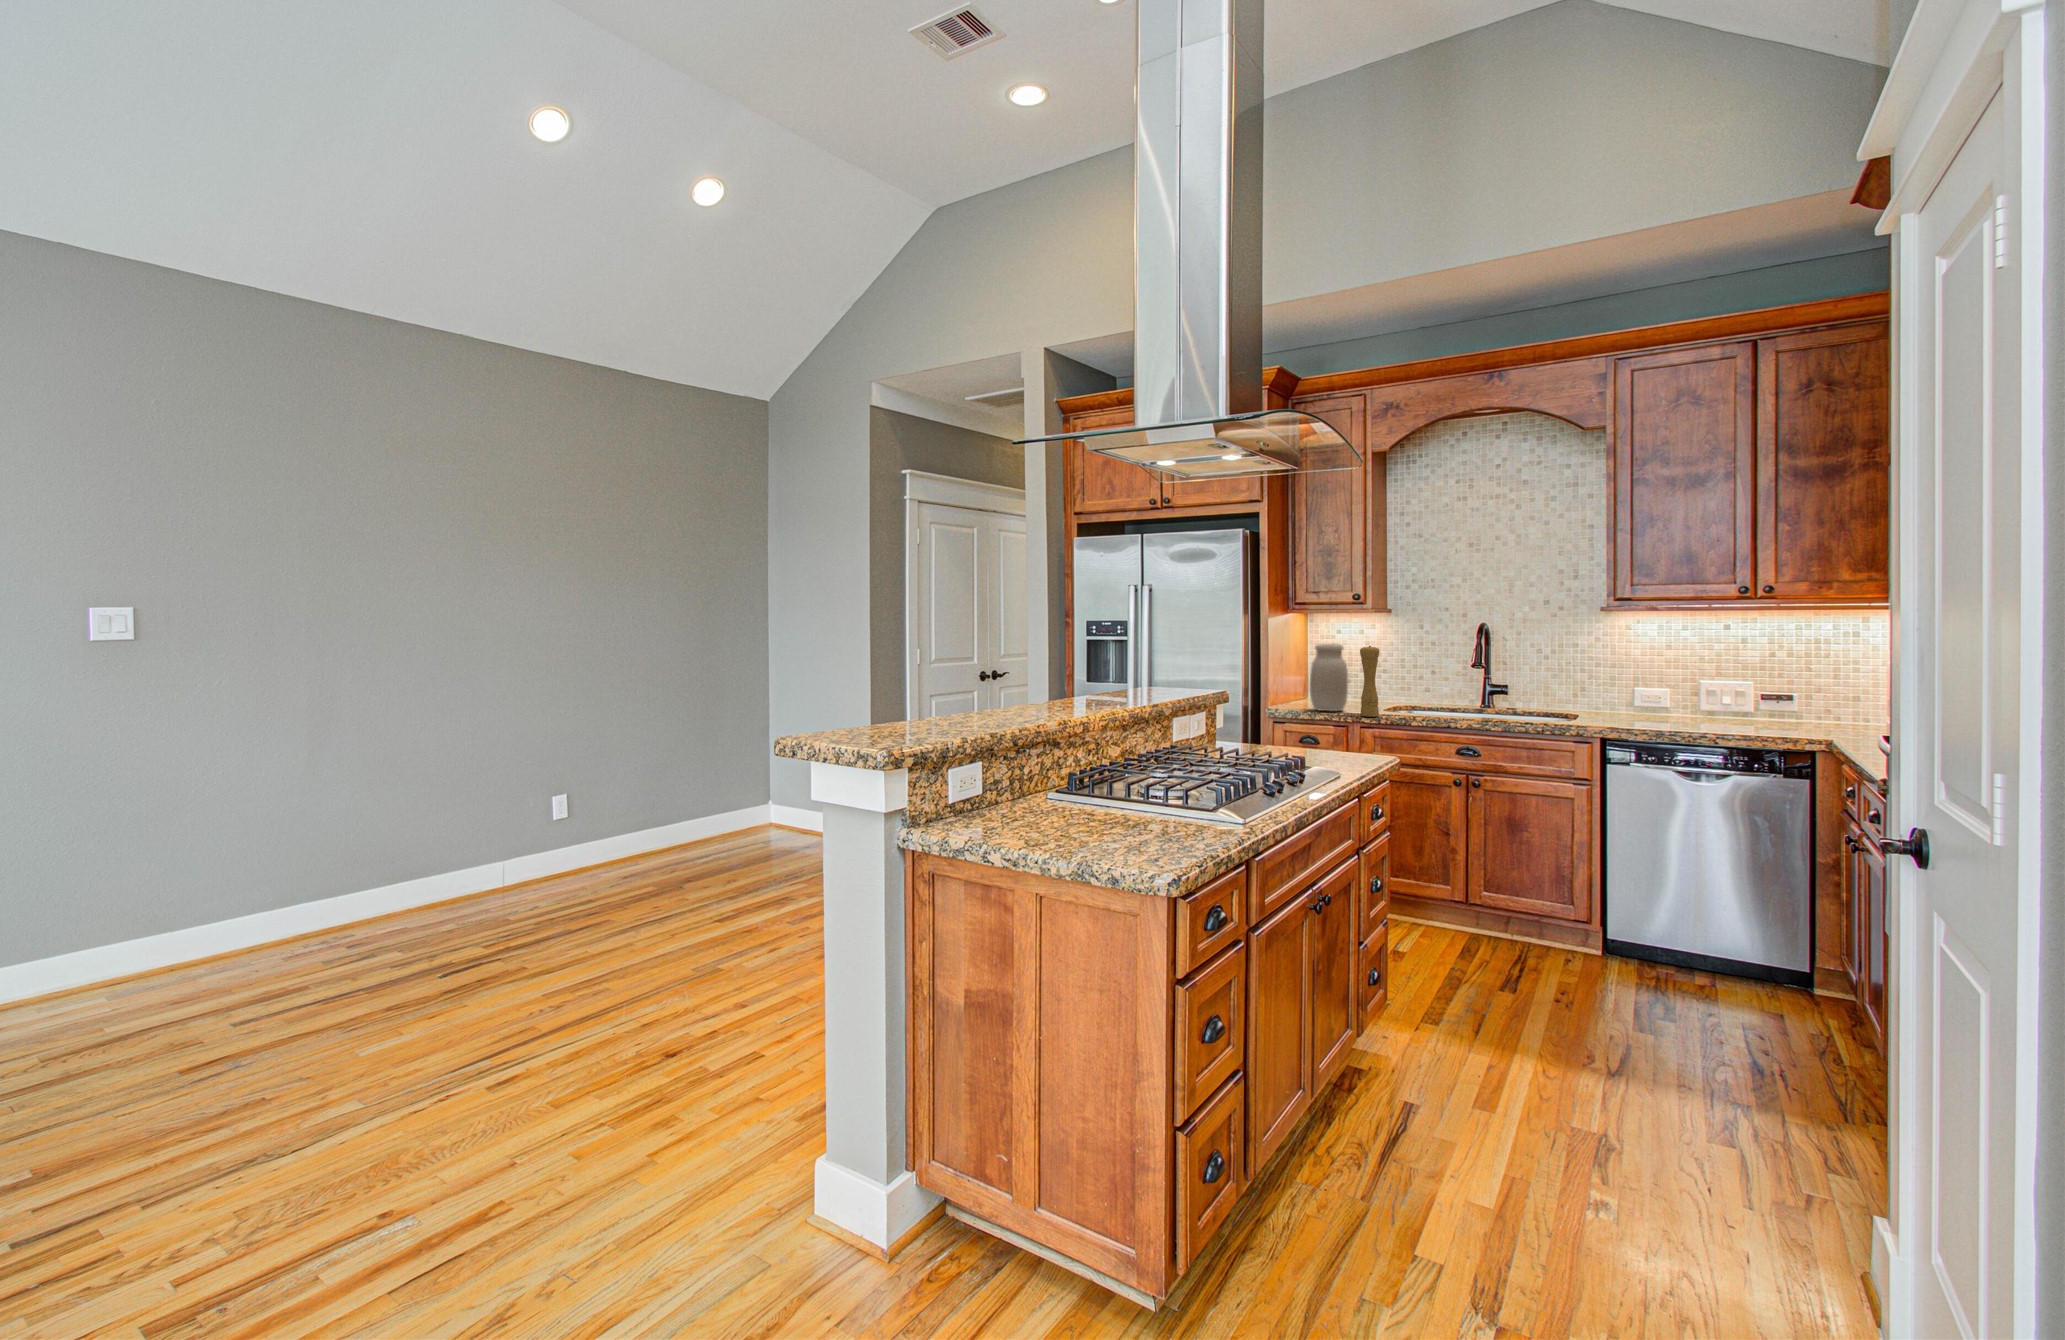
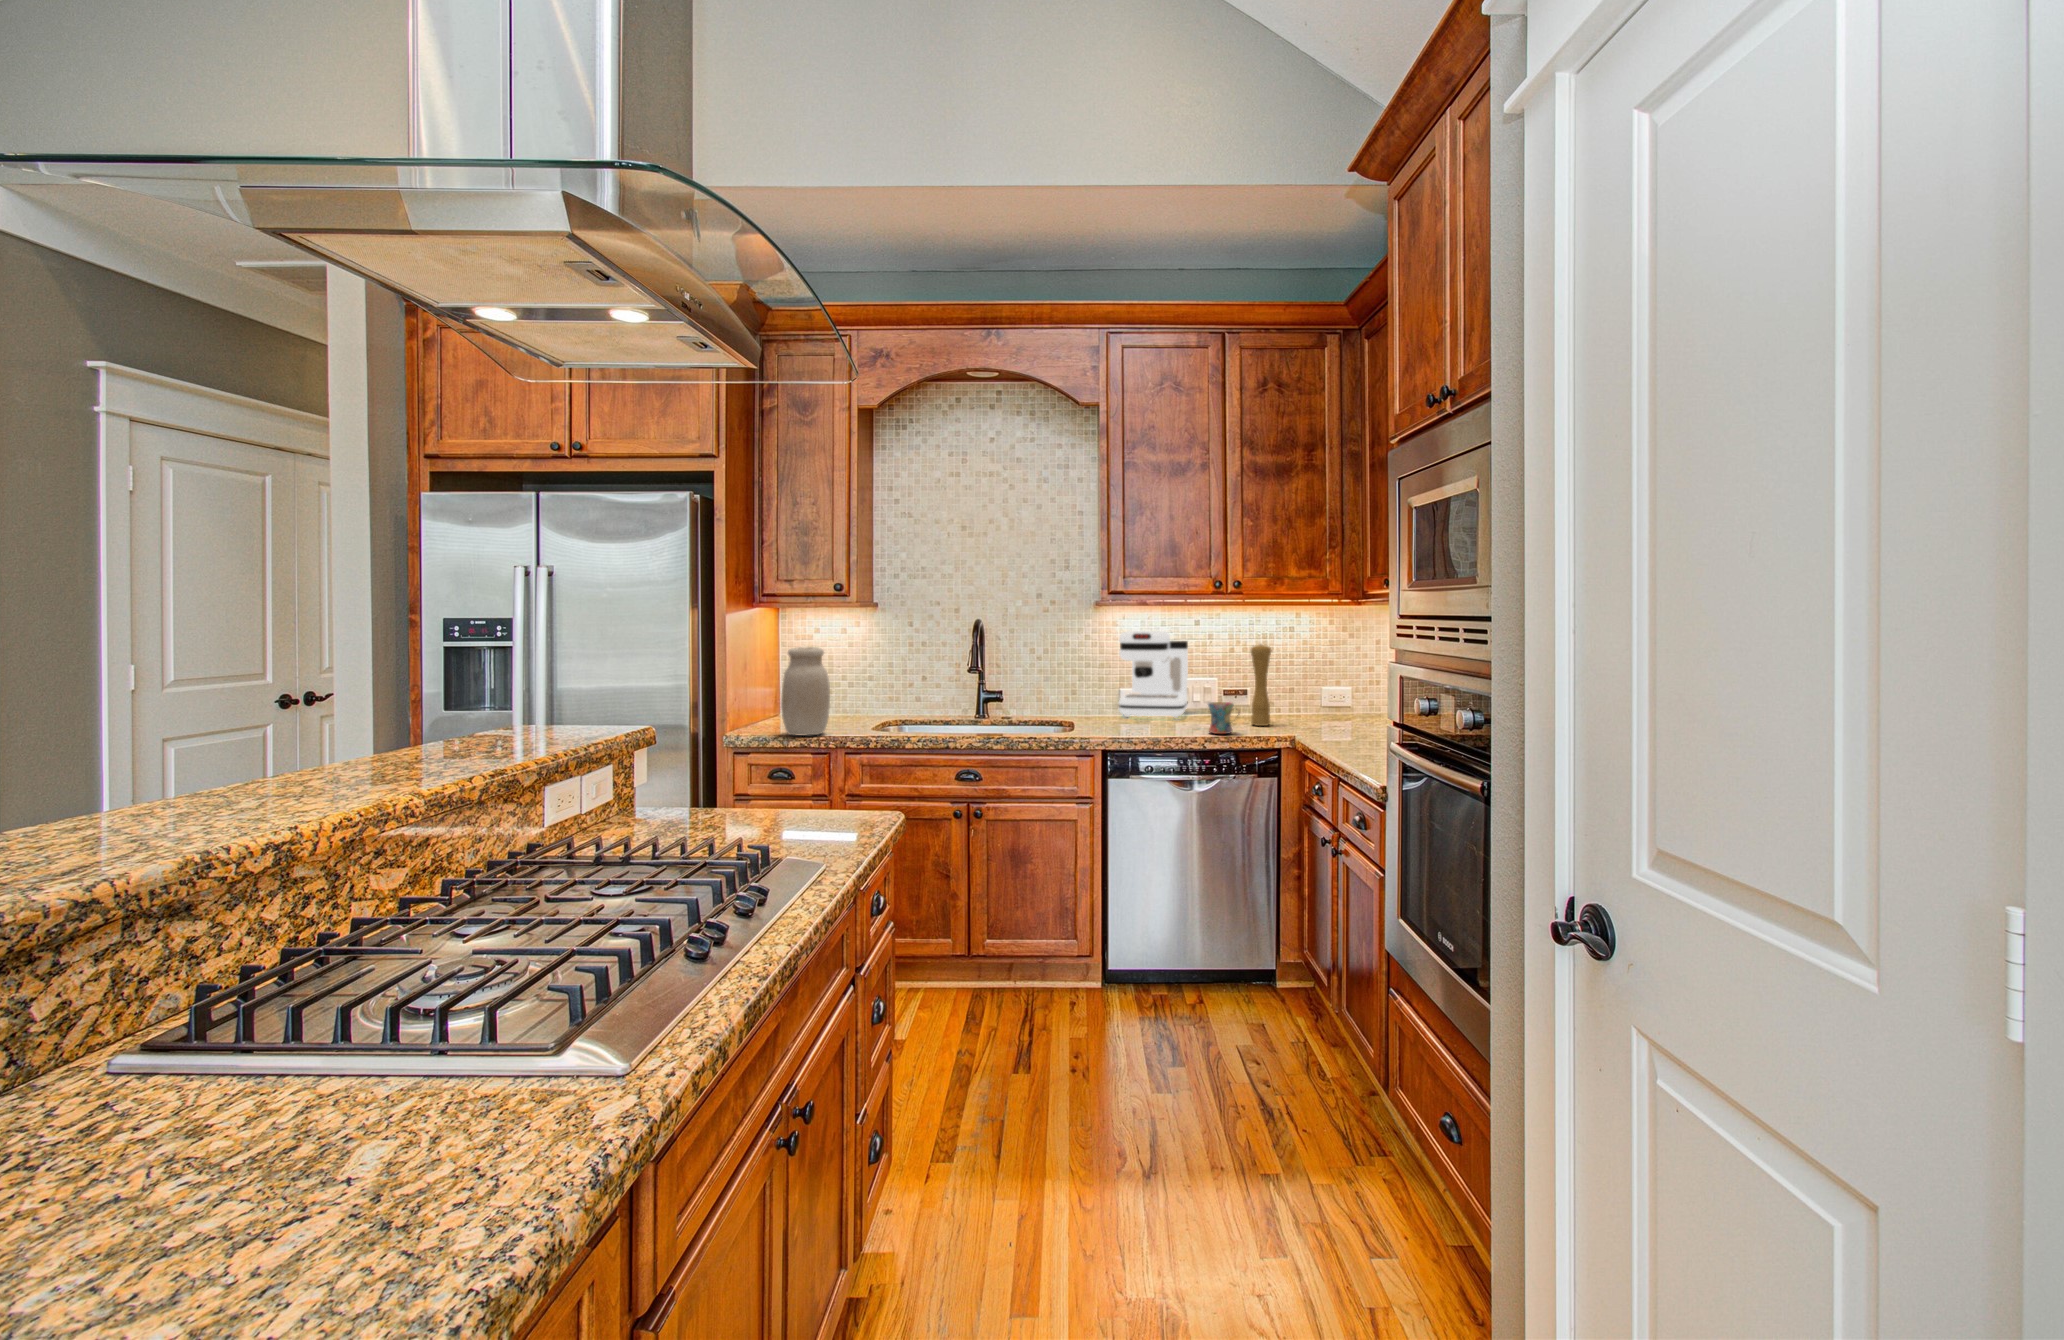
coffee maker: none [1630,634,1715,718] -> present [1119,631,1188,718]
pepper mill: present [1360,646,1380,717] -> present [1251,645,1271,726]
mug: none [1726,703,1765,734] -> present [1208,702,1240,734]

